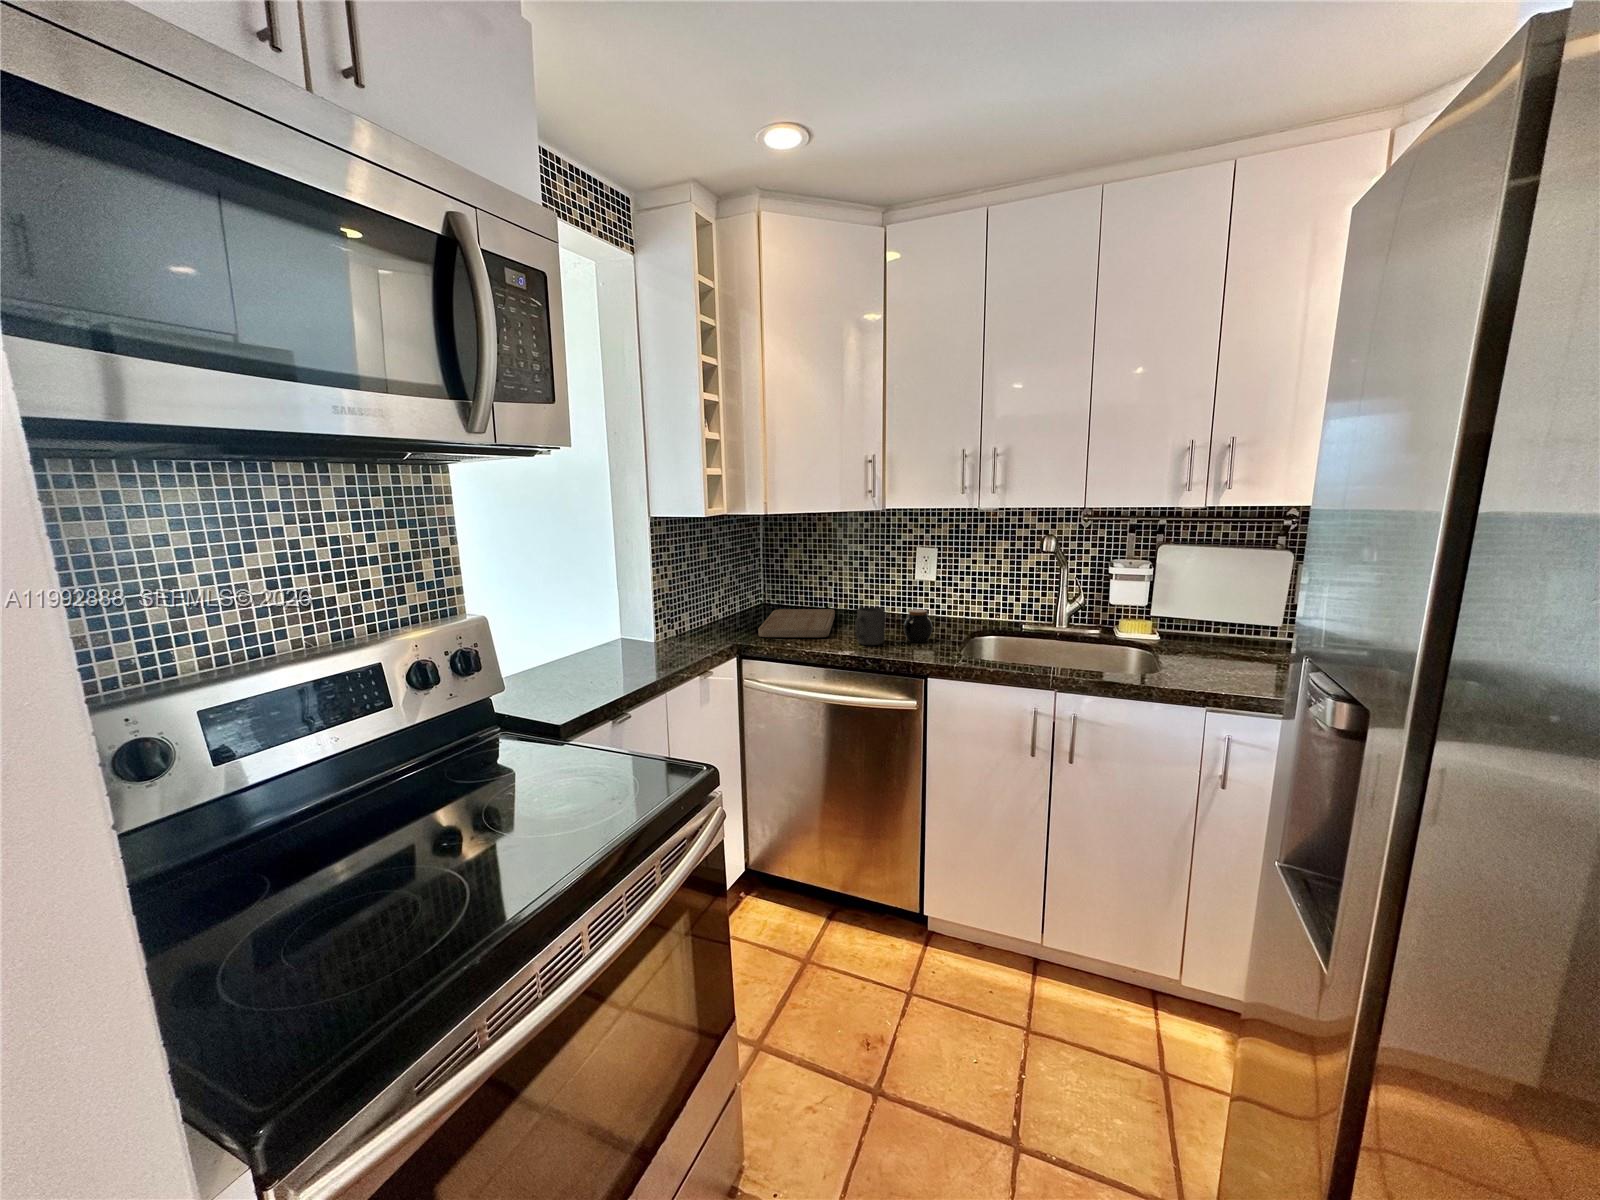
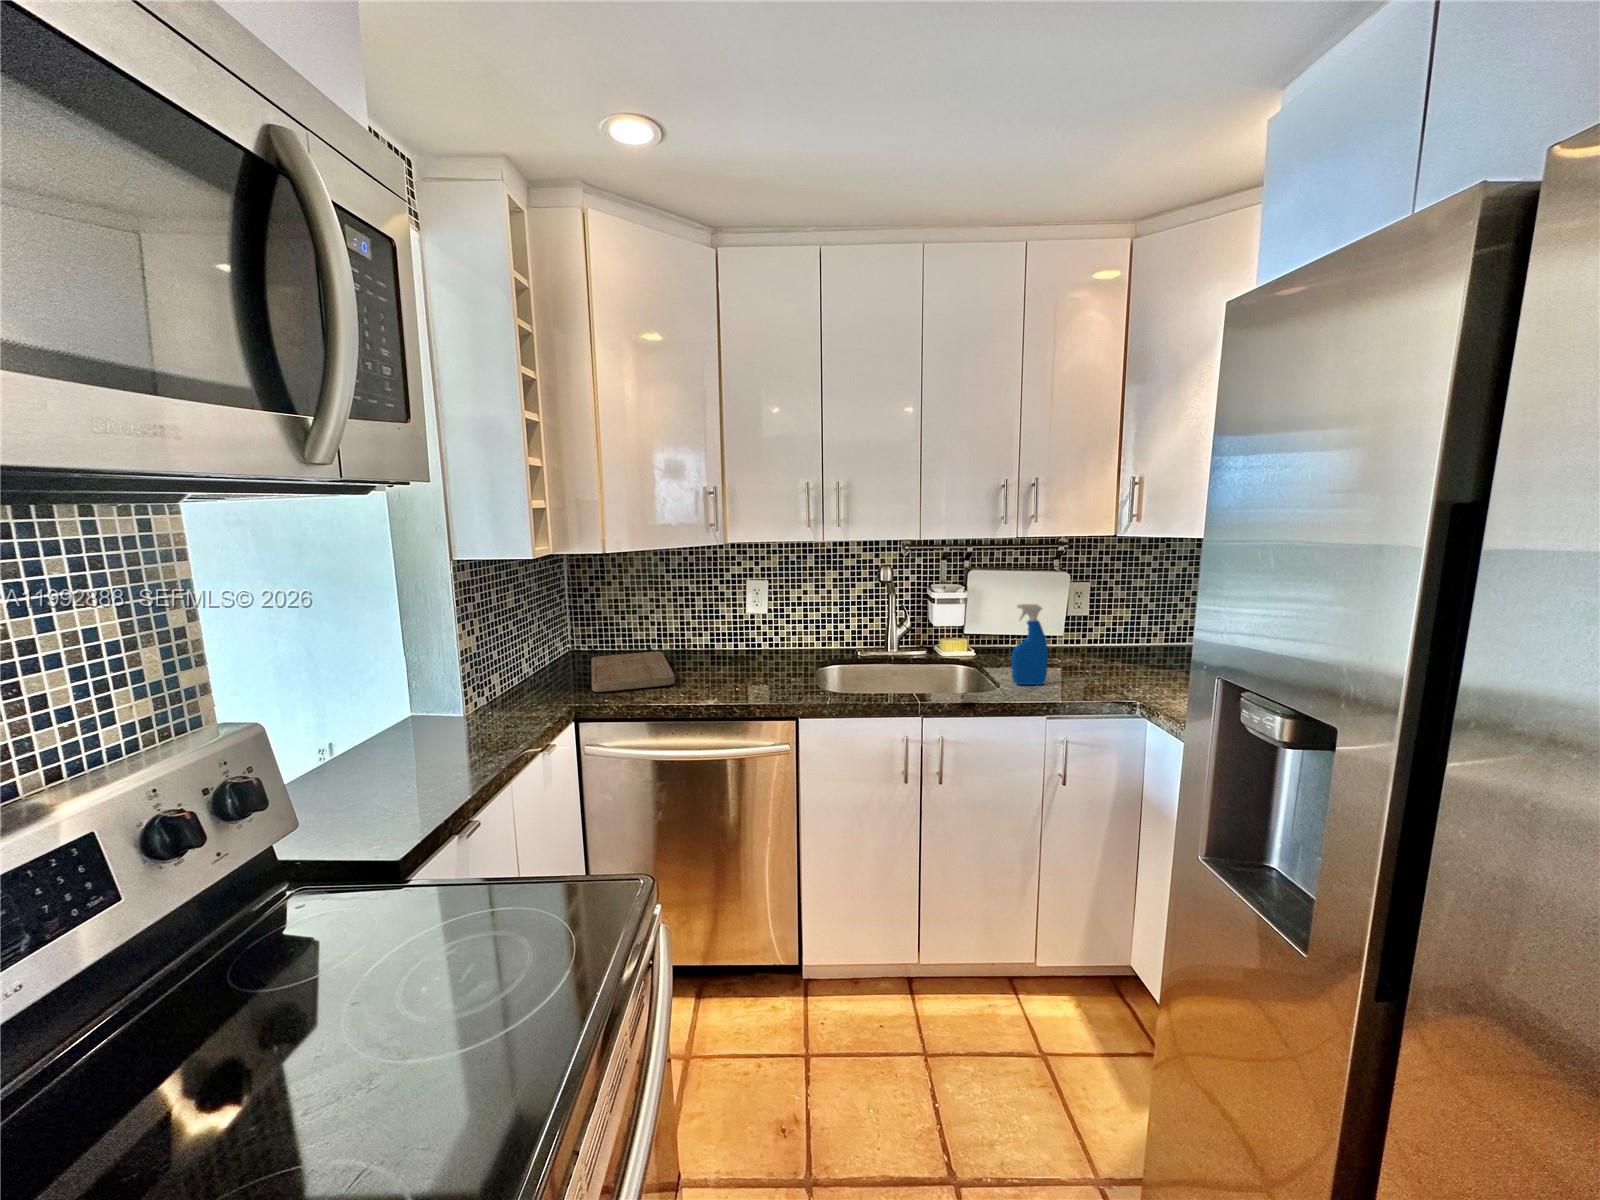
spray bottle: none [1179,582,1228,676] -> present [1011,604,1048,685]
mug: present [855,607,885,645] -> none [709,647,739,689]
jar: present [904,609,933,643] -> none [755,645,785,680]

